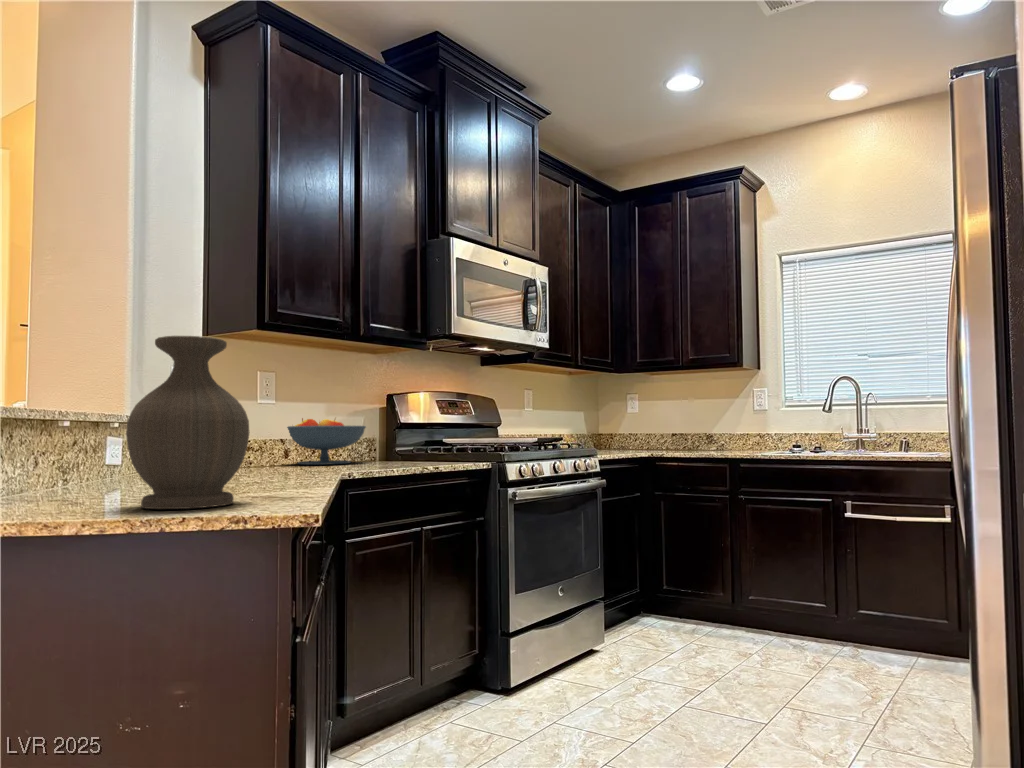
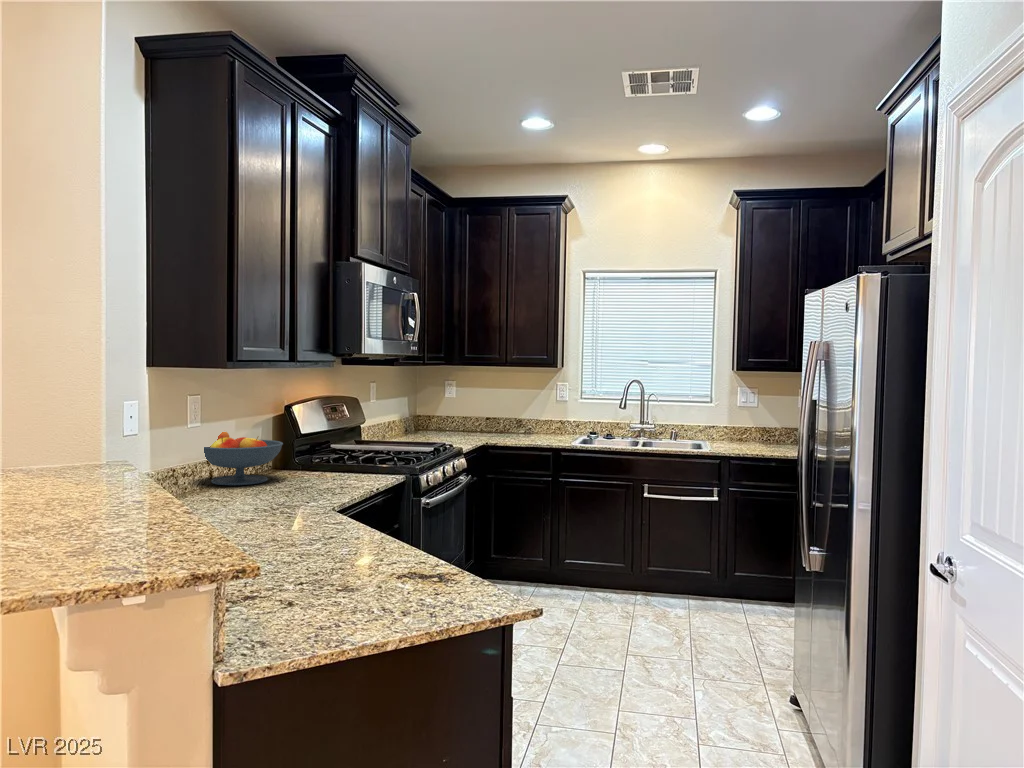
vase: present [126,336,250,509] -> none [338,447,442,611]

